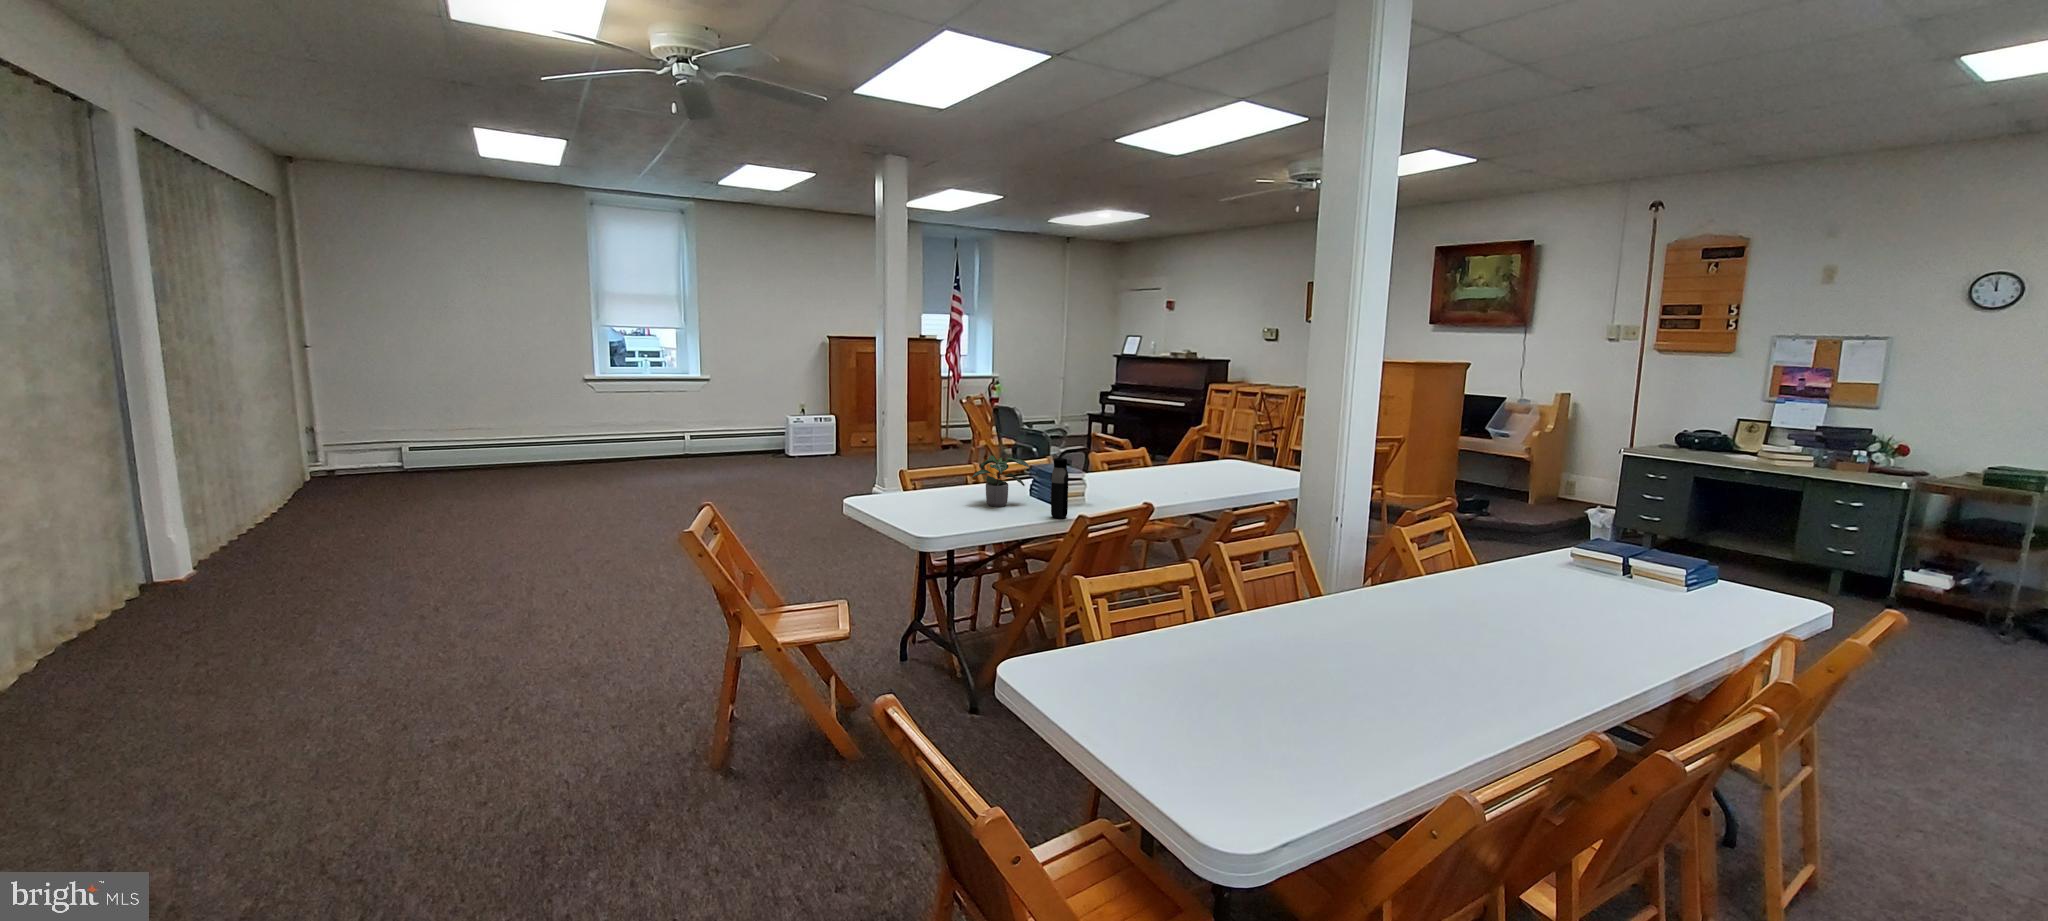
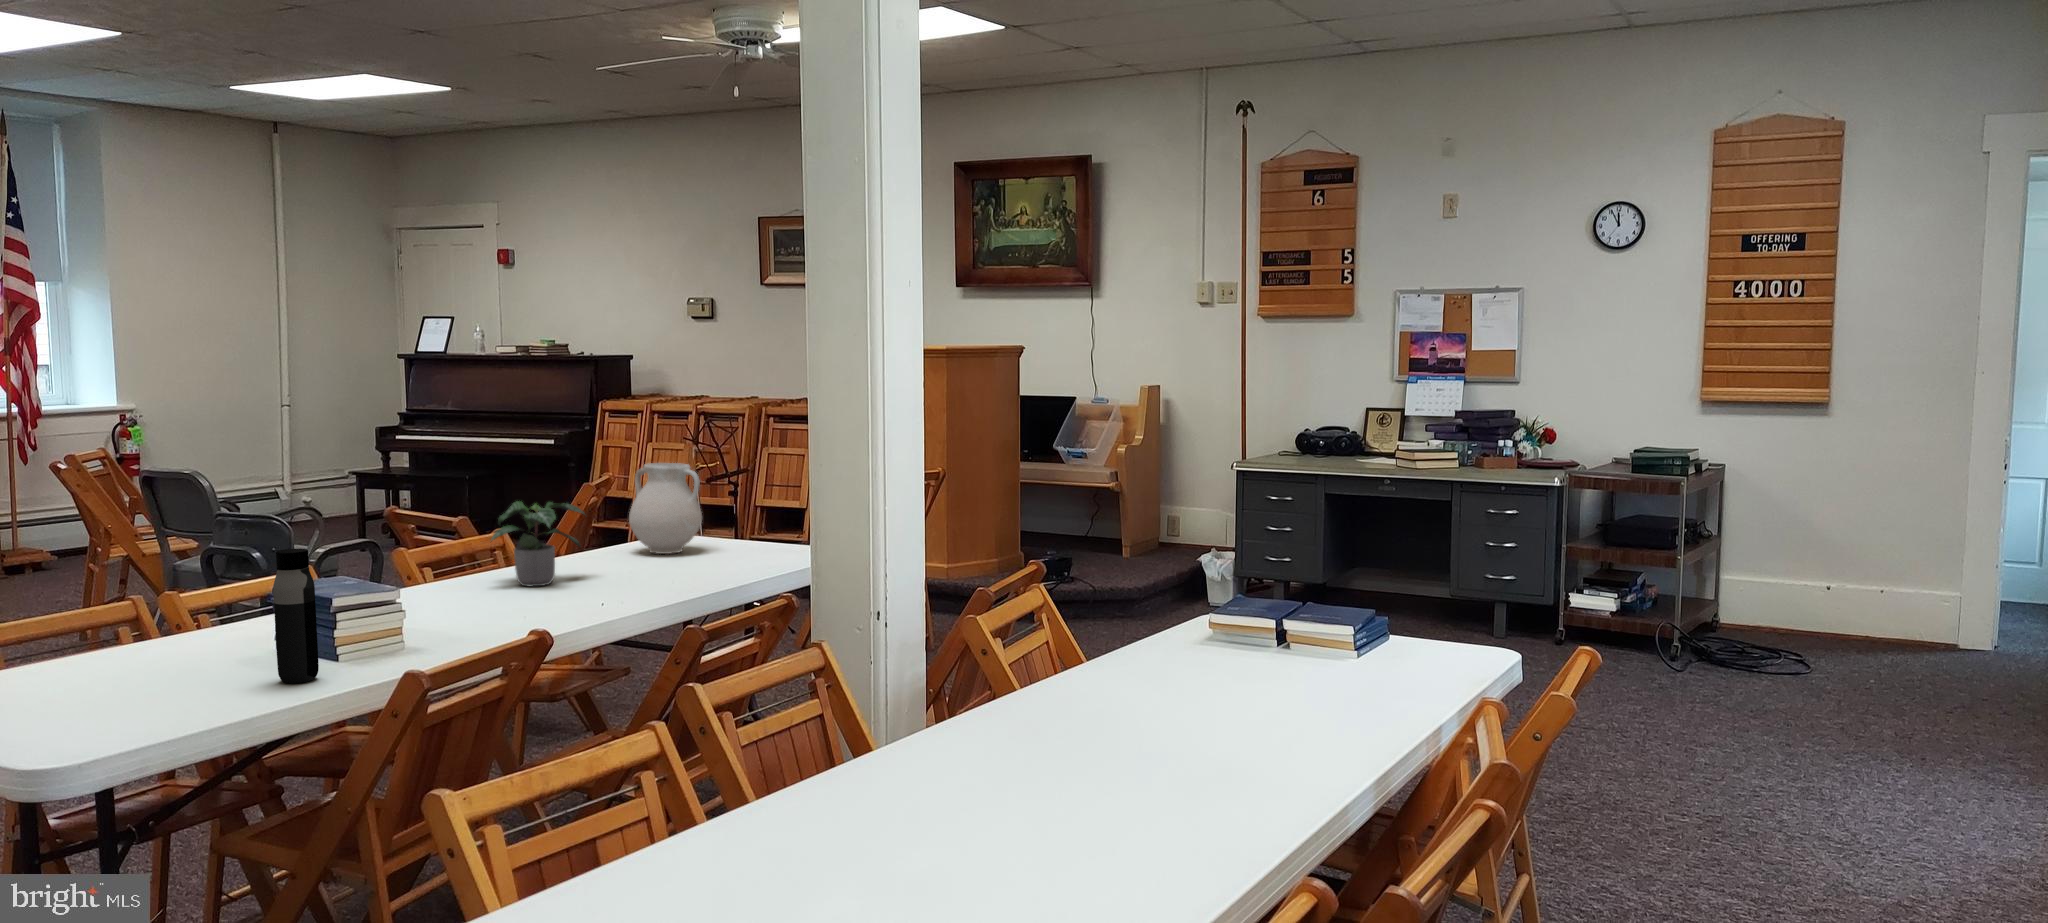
vase: none [1215,426,1254,475] -> present [629,463,702,554]
potted plant: present [972,456,1030,507] -> present [491,501,584,586]

